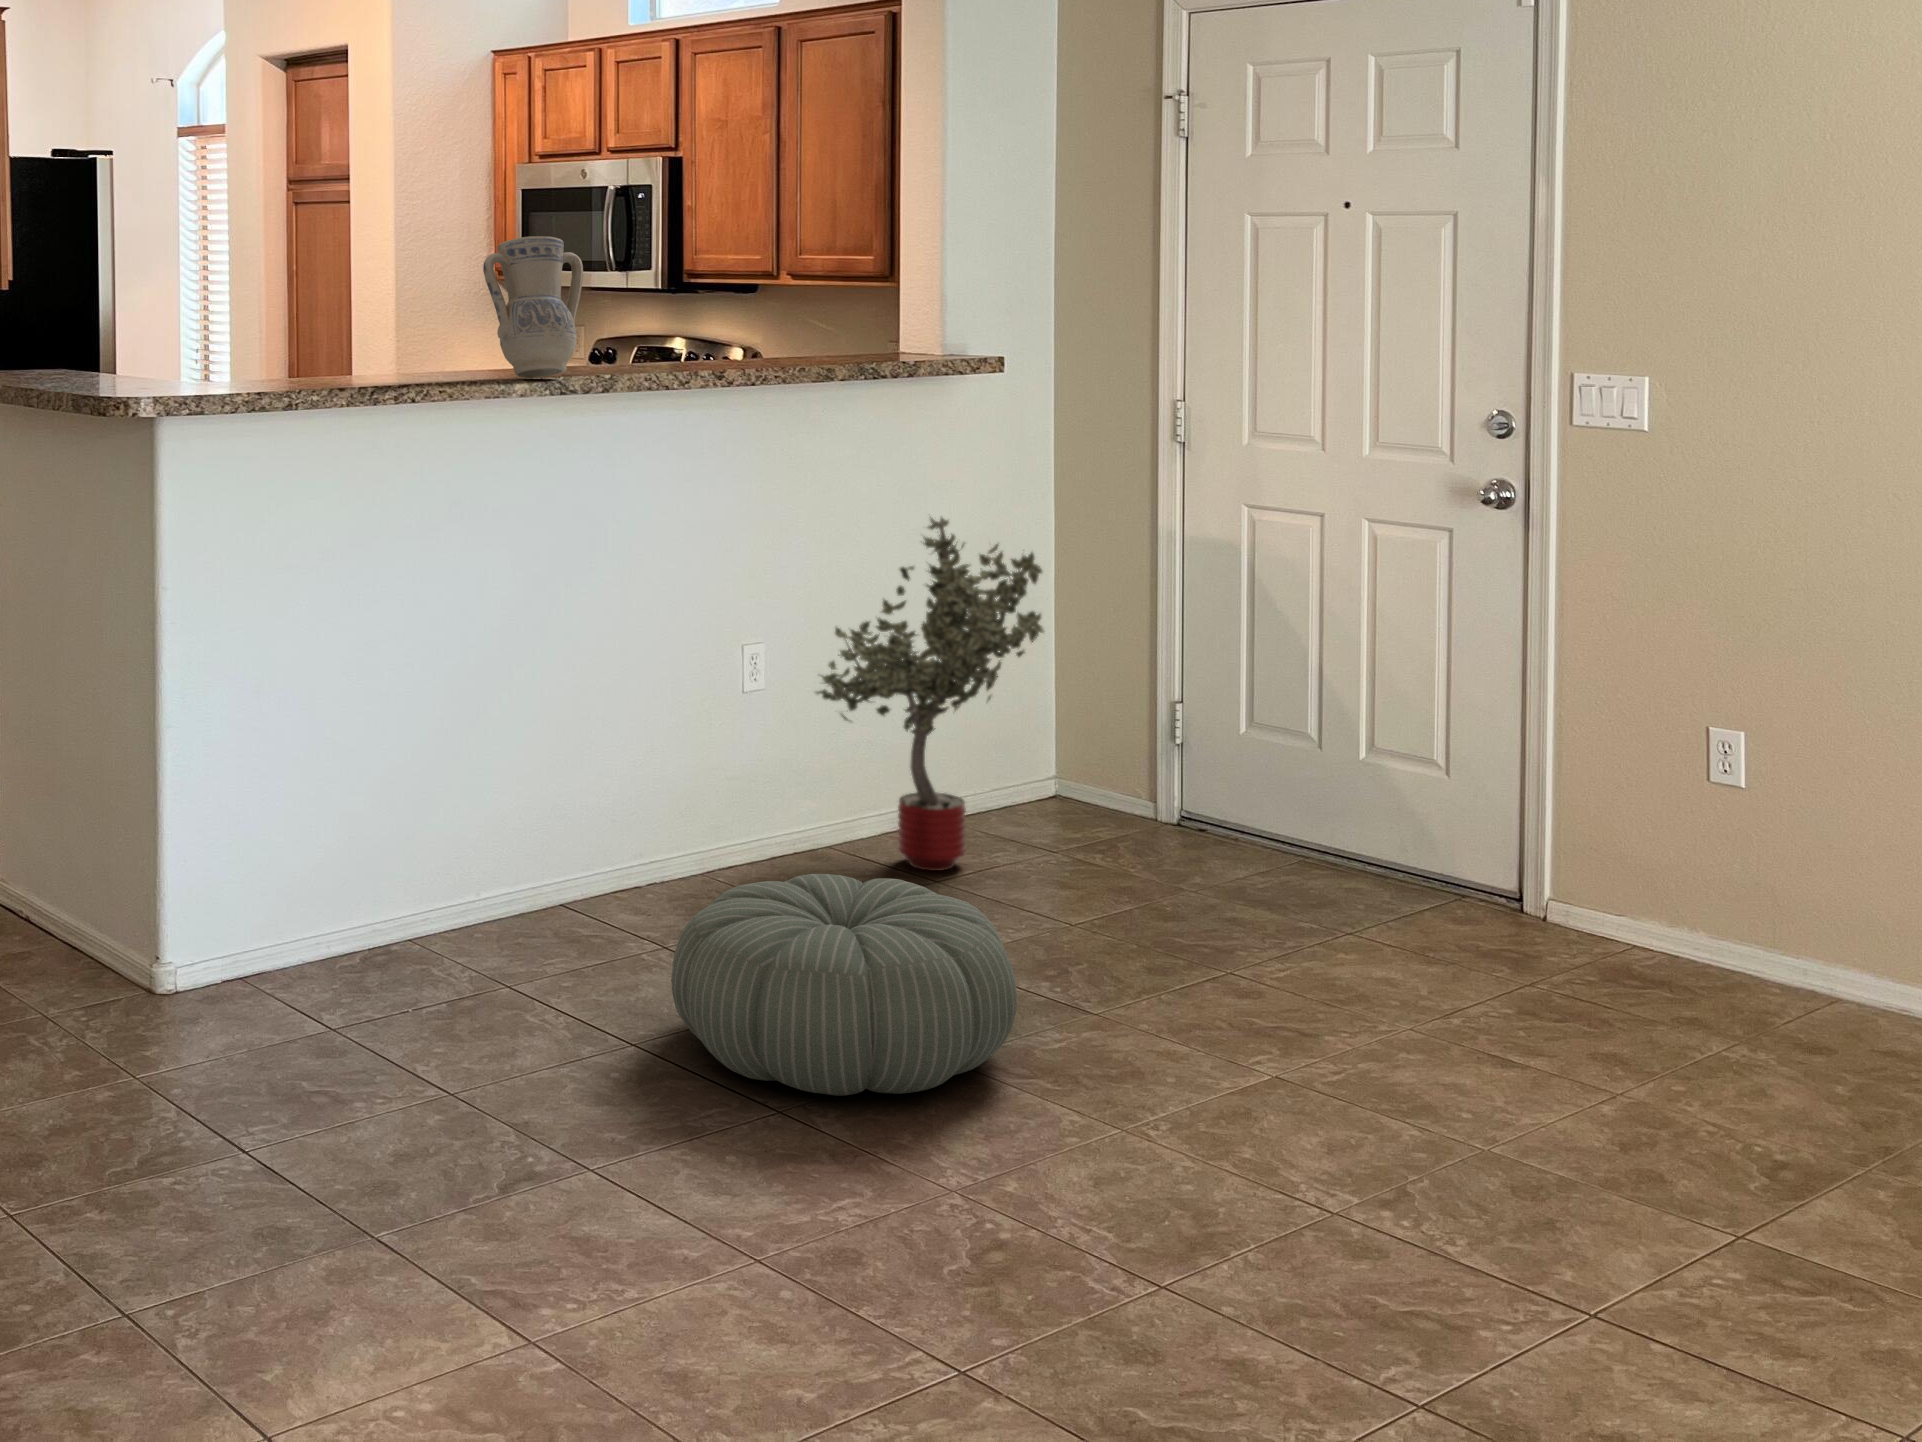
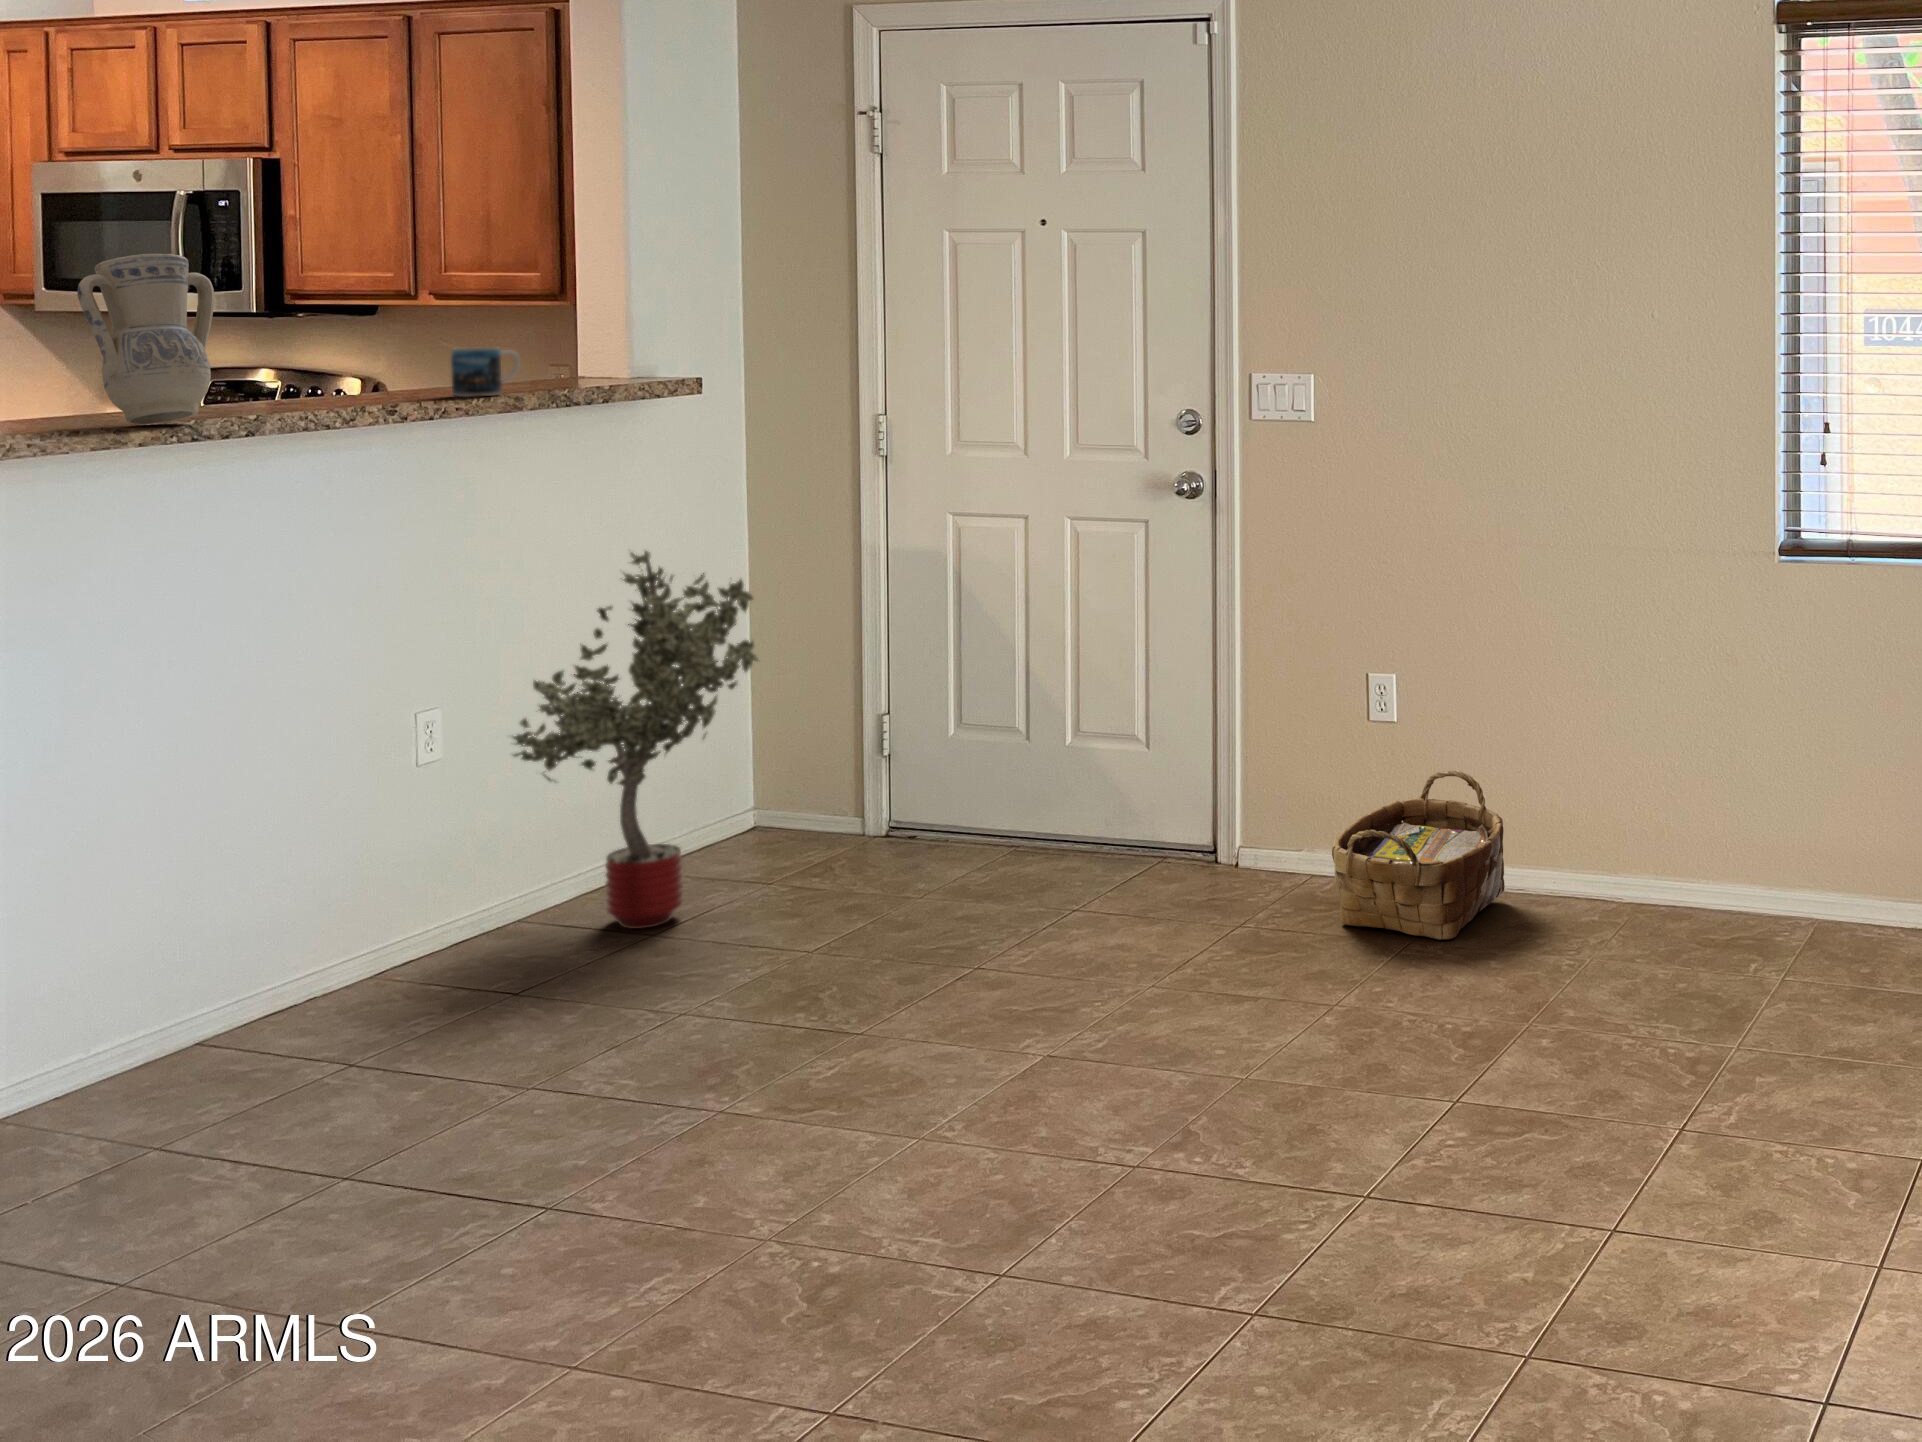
mug: none [782,322,839,366] -> present [451,347,520,397]
woven basket: none [1643,853,1881,1051] -> present [1332,770,1505,940]
pouf: present [672,874,1017,1096] -> none [398,938,799,1185]

